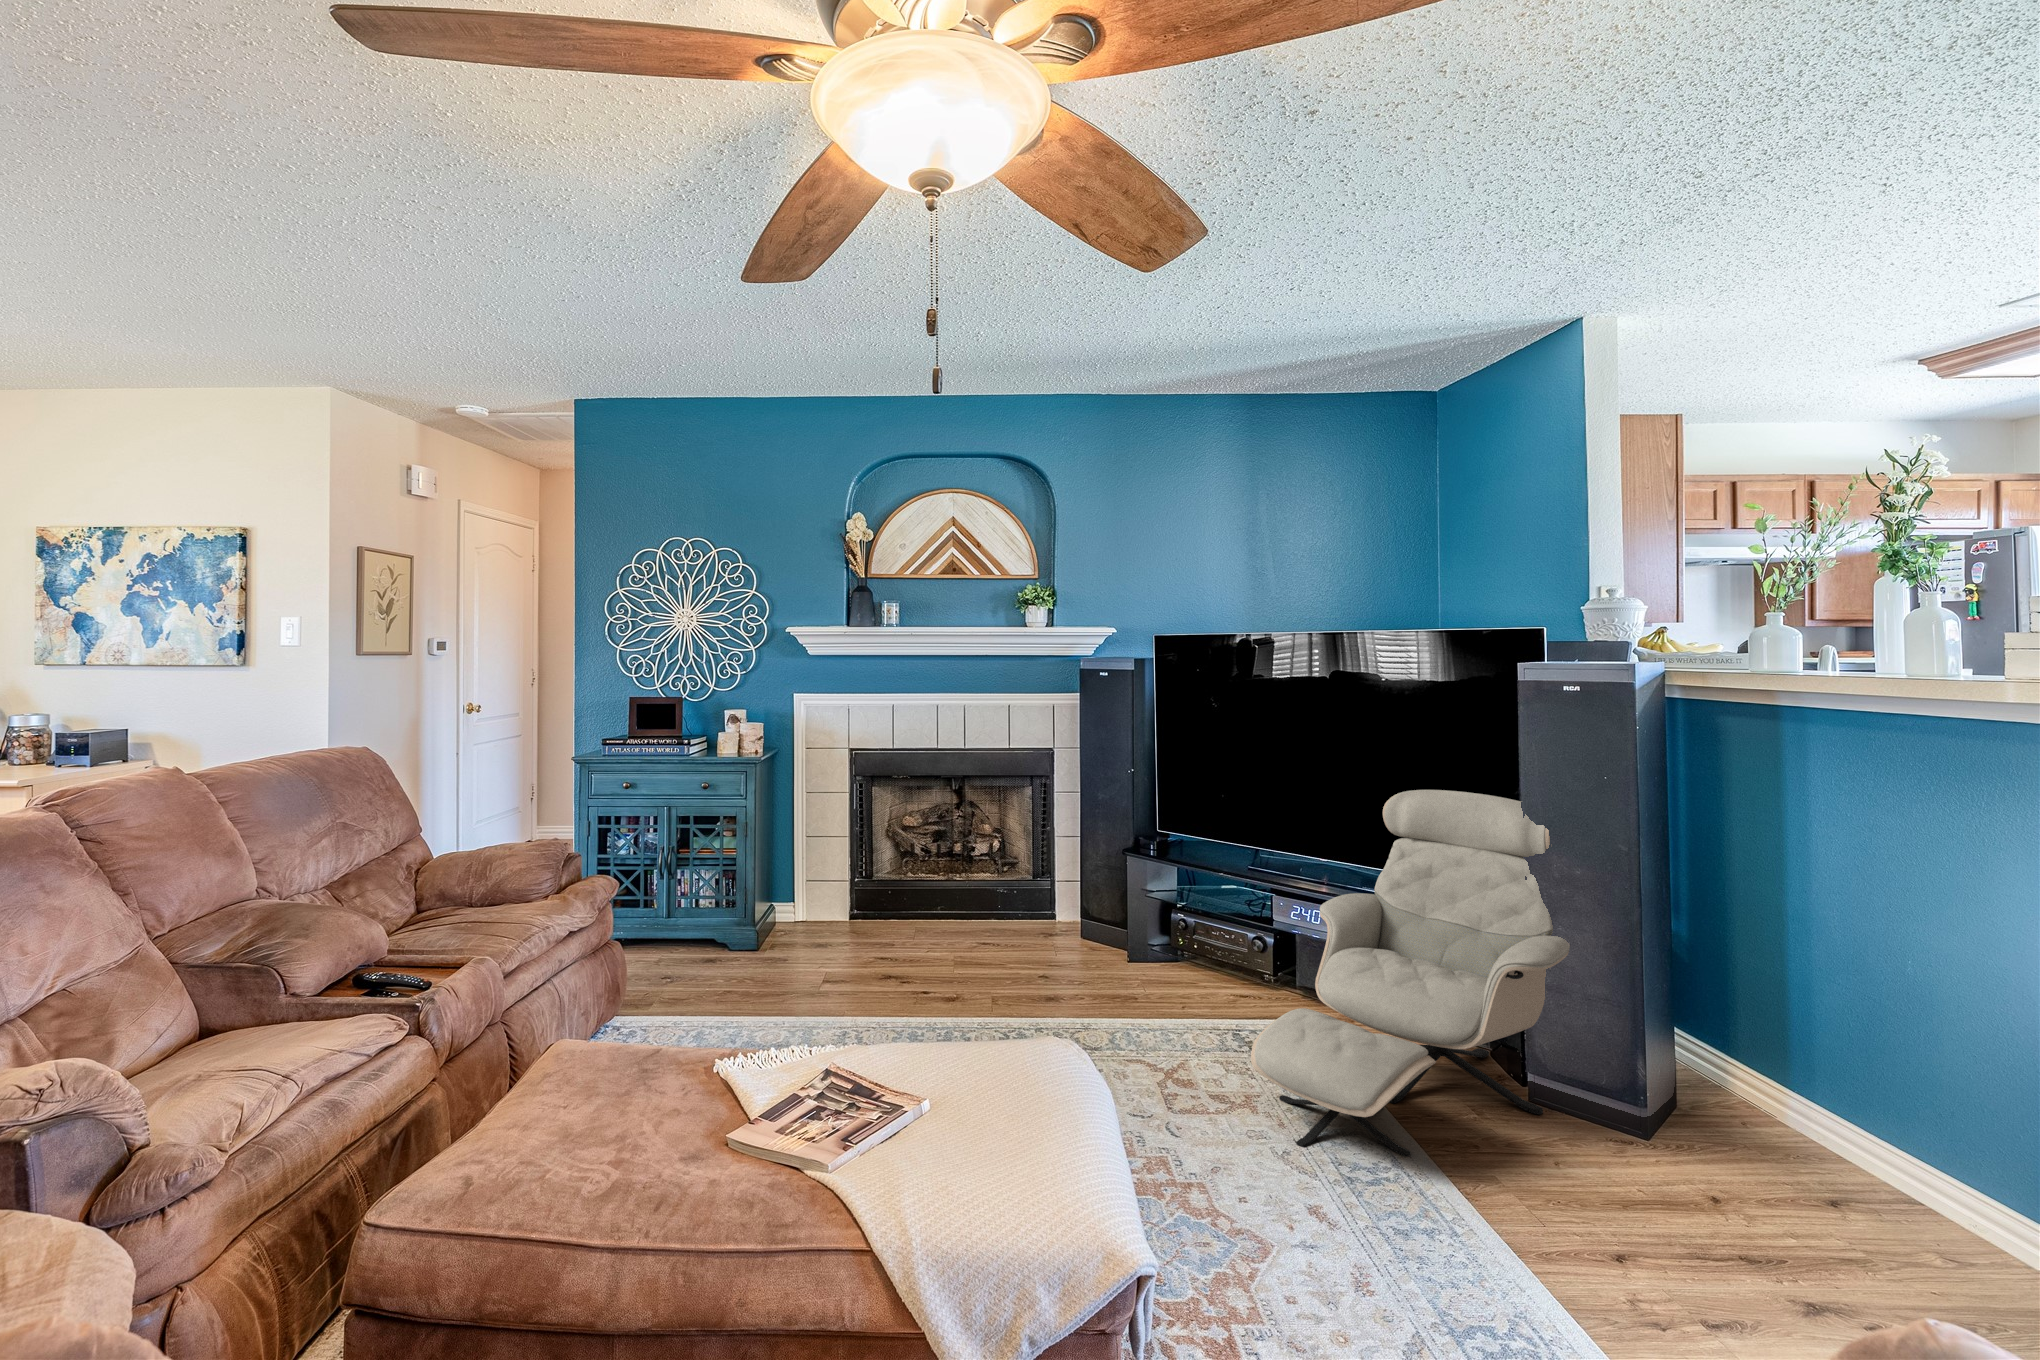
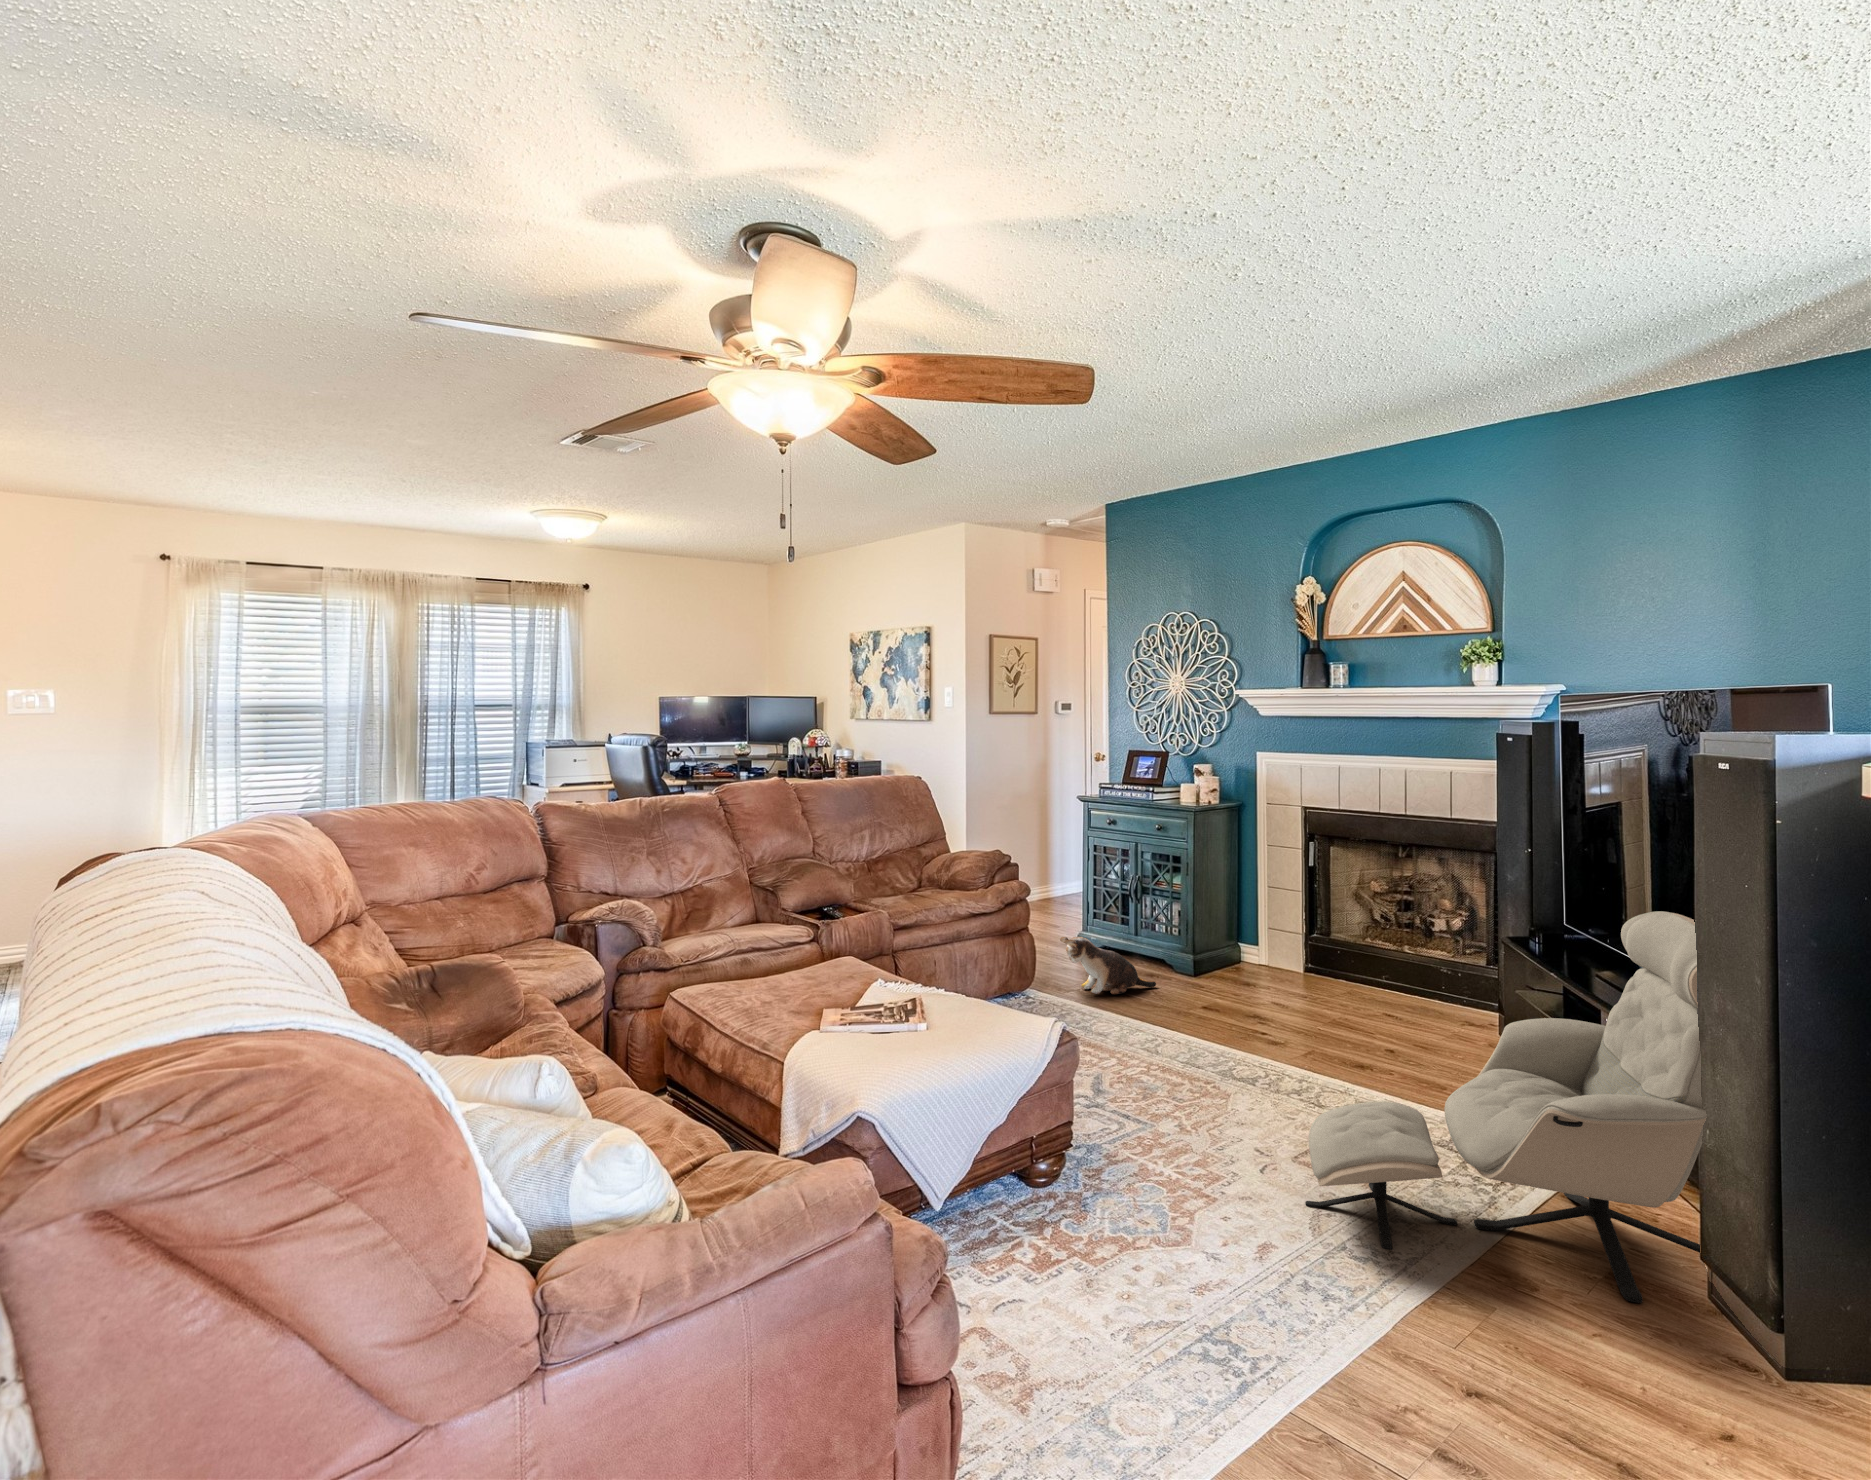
plush toy: none [674,928,764,998] -> present [1060,937,1156,994]

